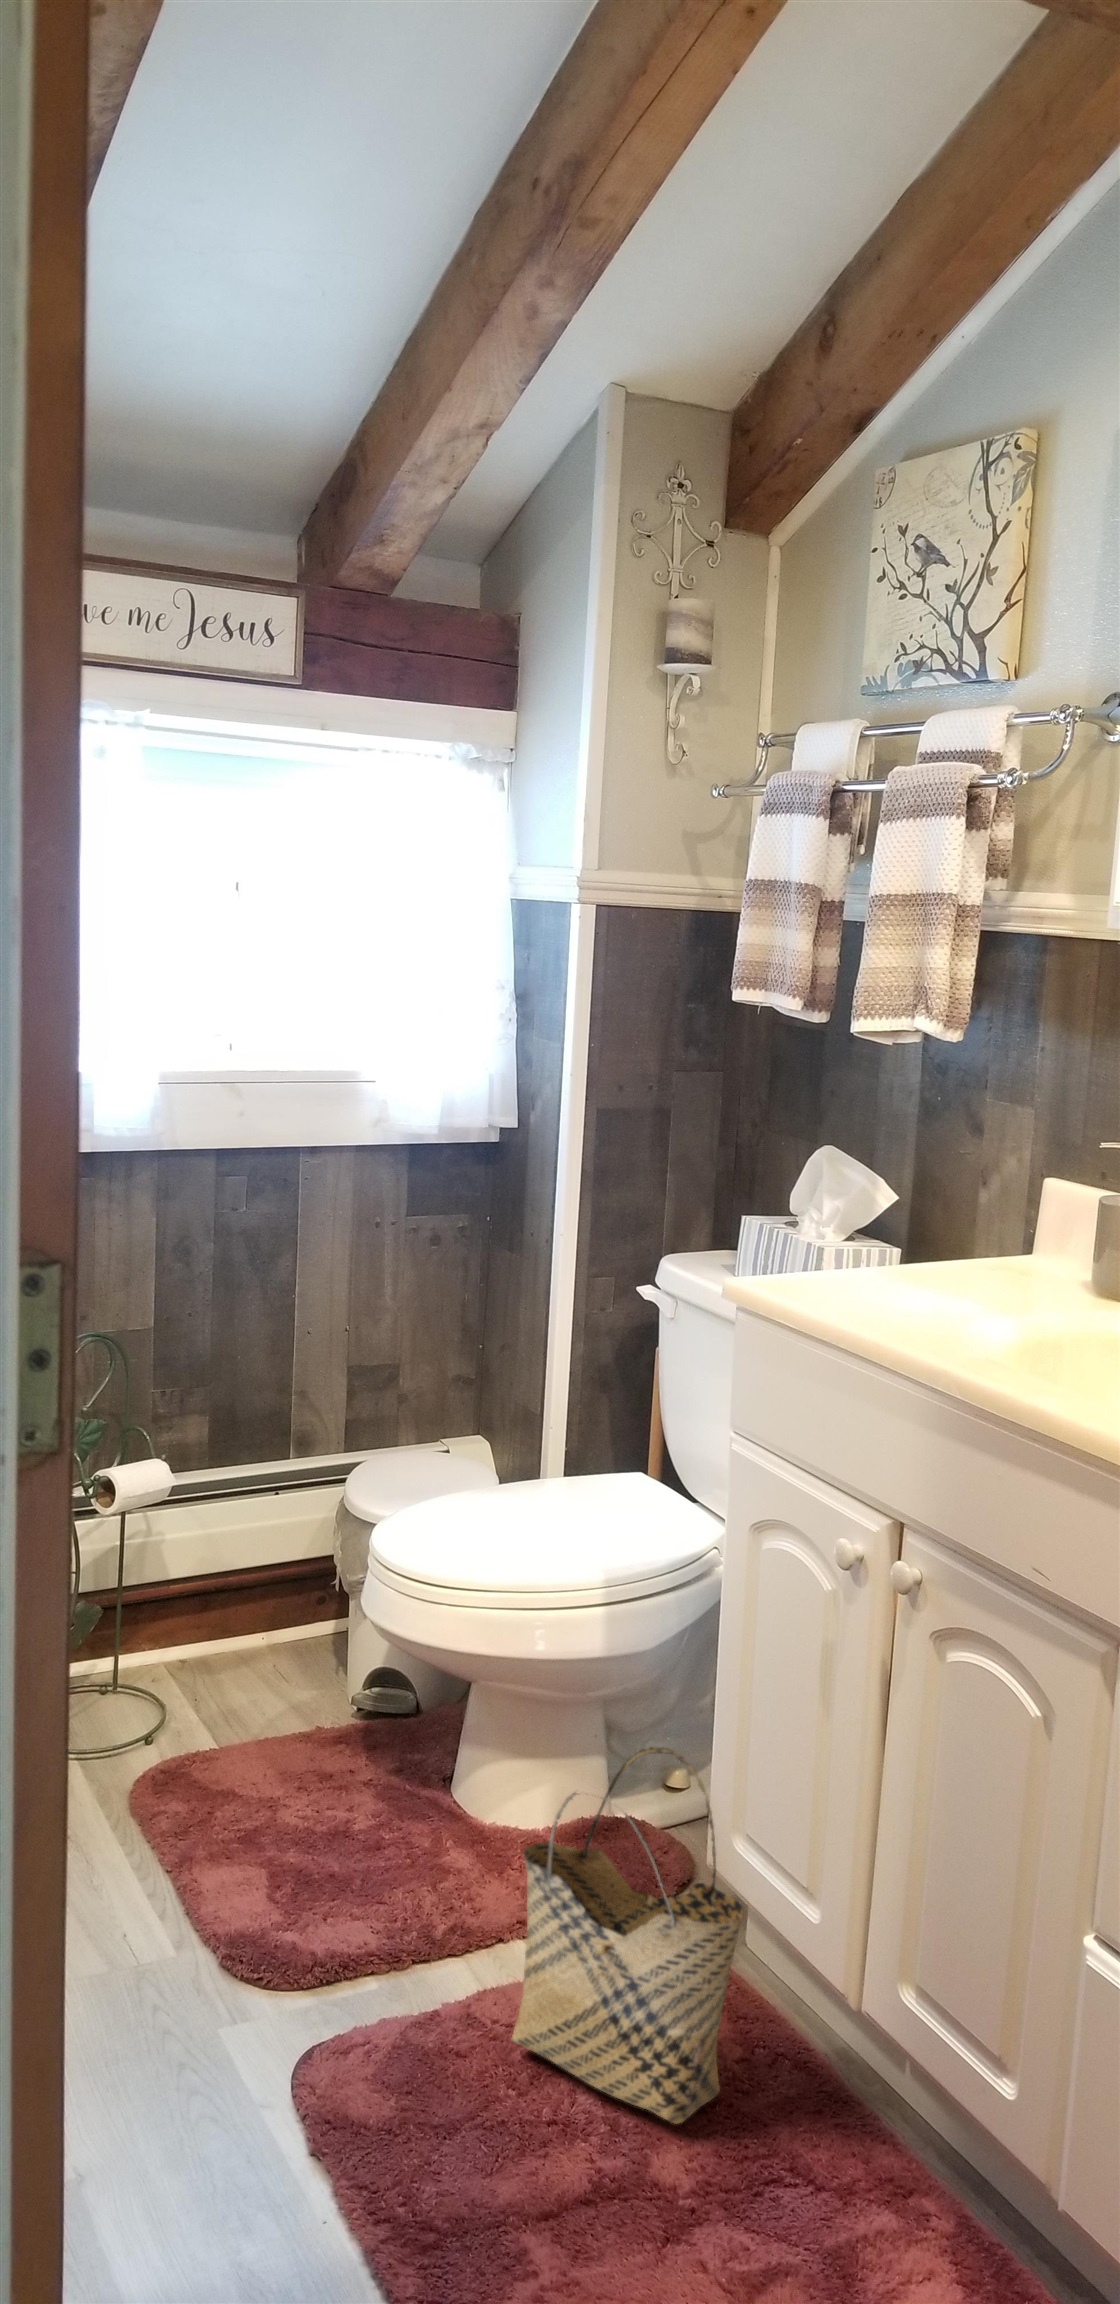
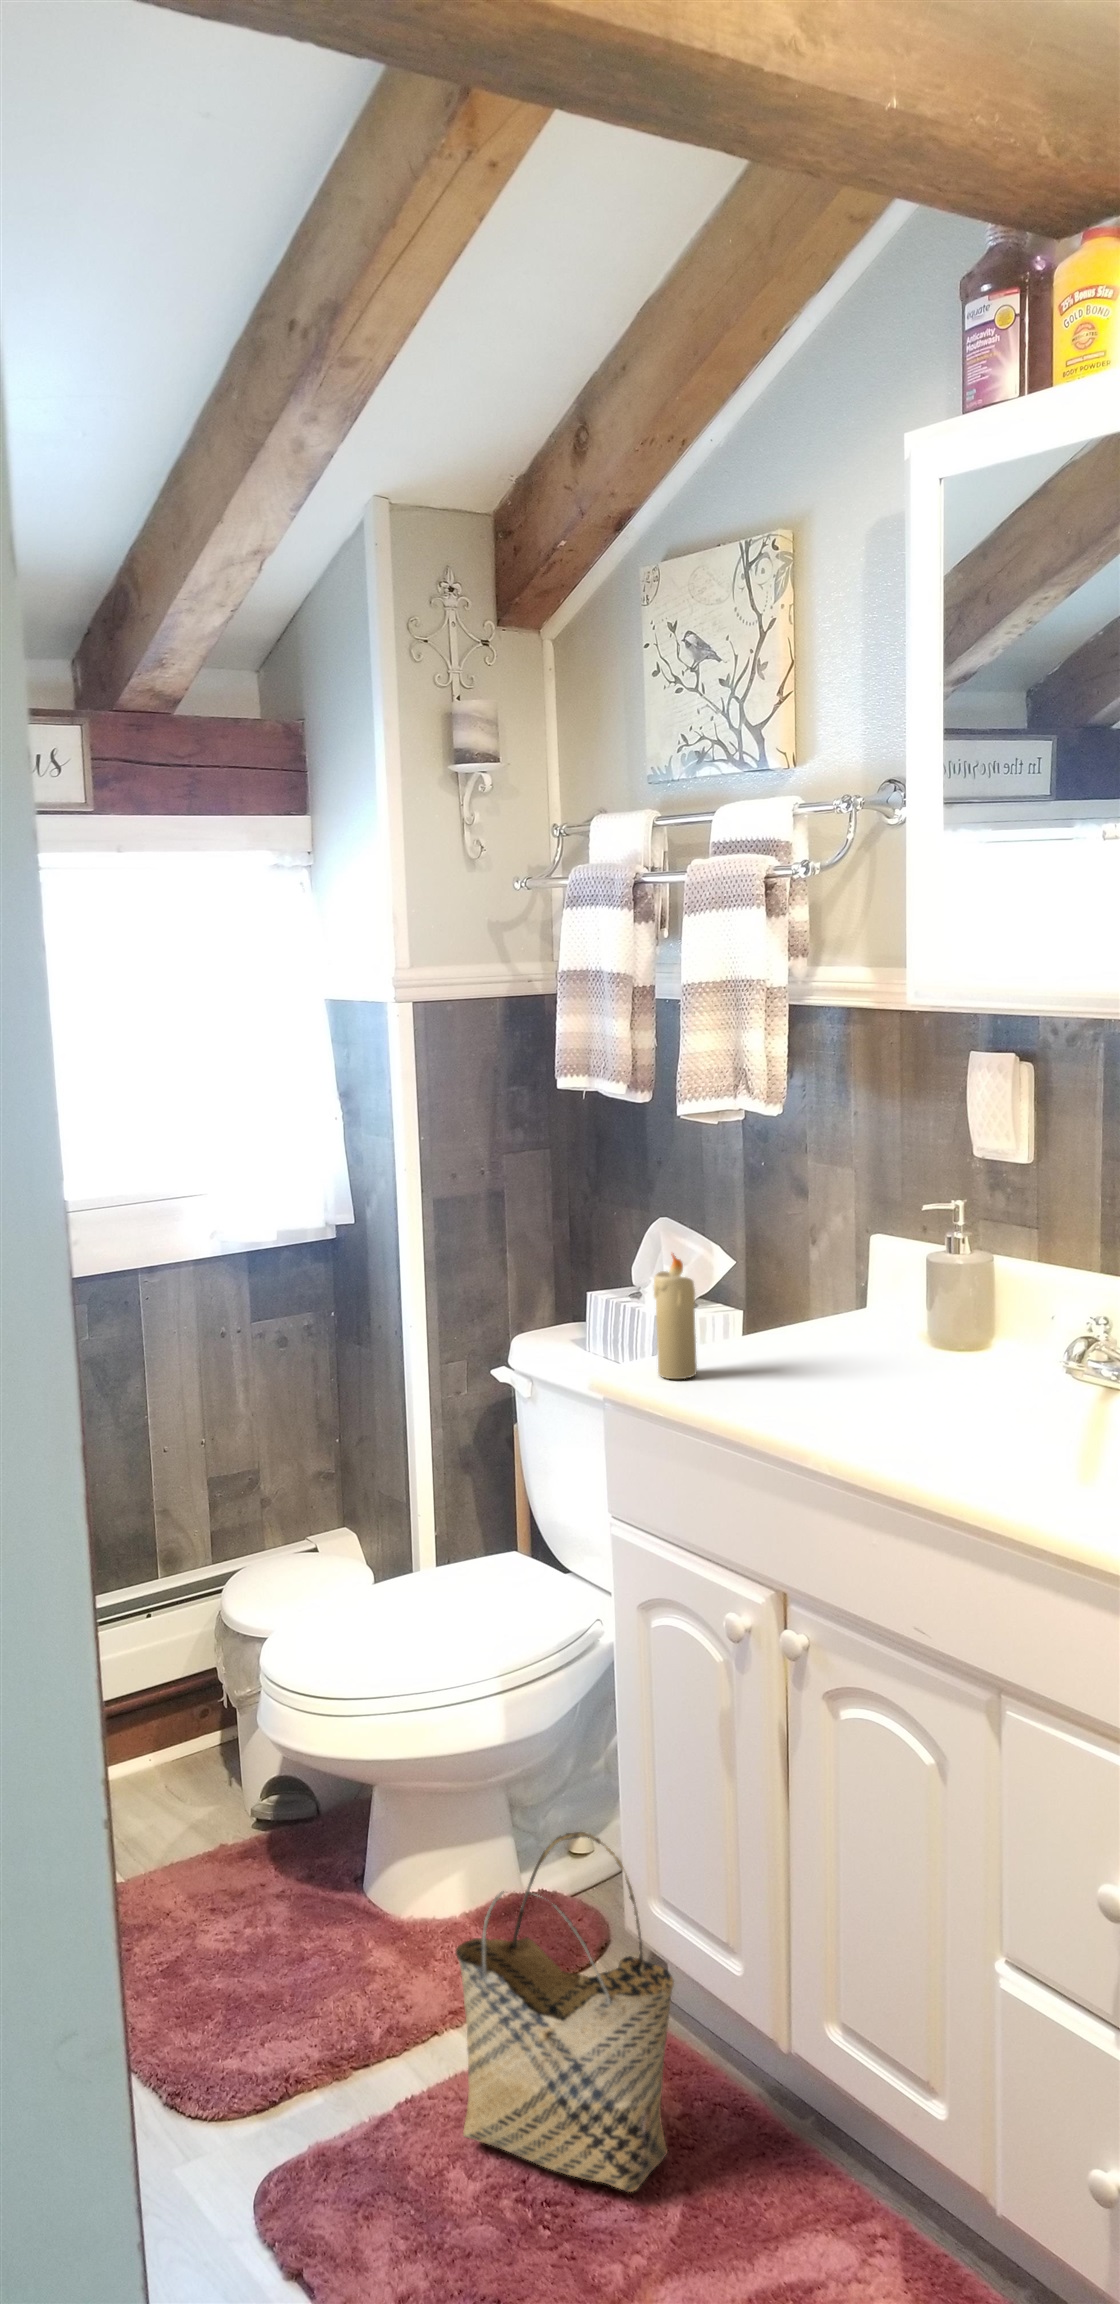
candle: none [798,1159,845,1293] -> present [654,1254,697,1379]

